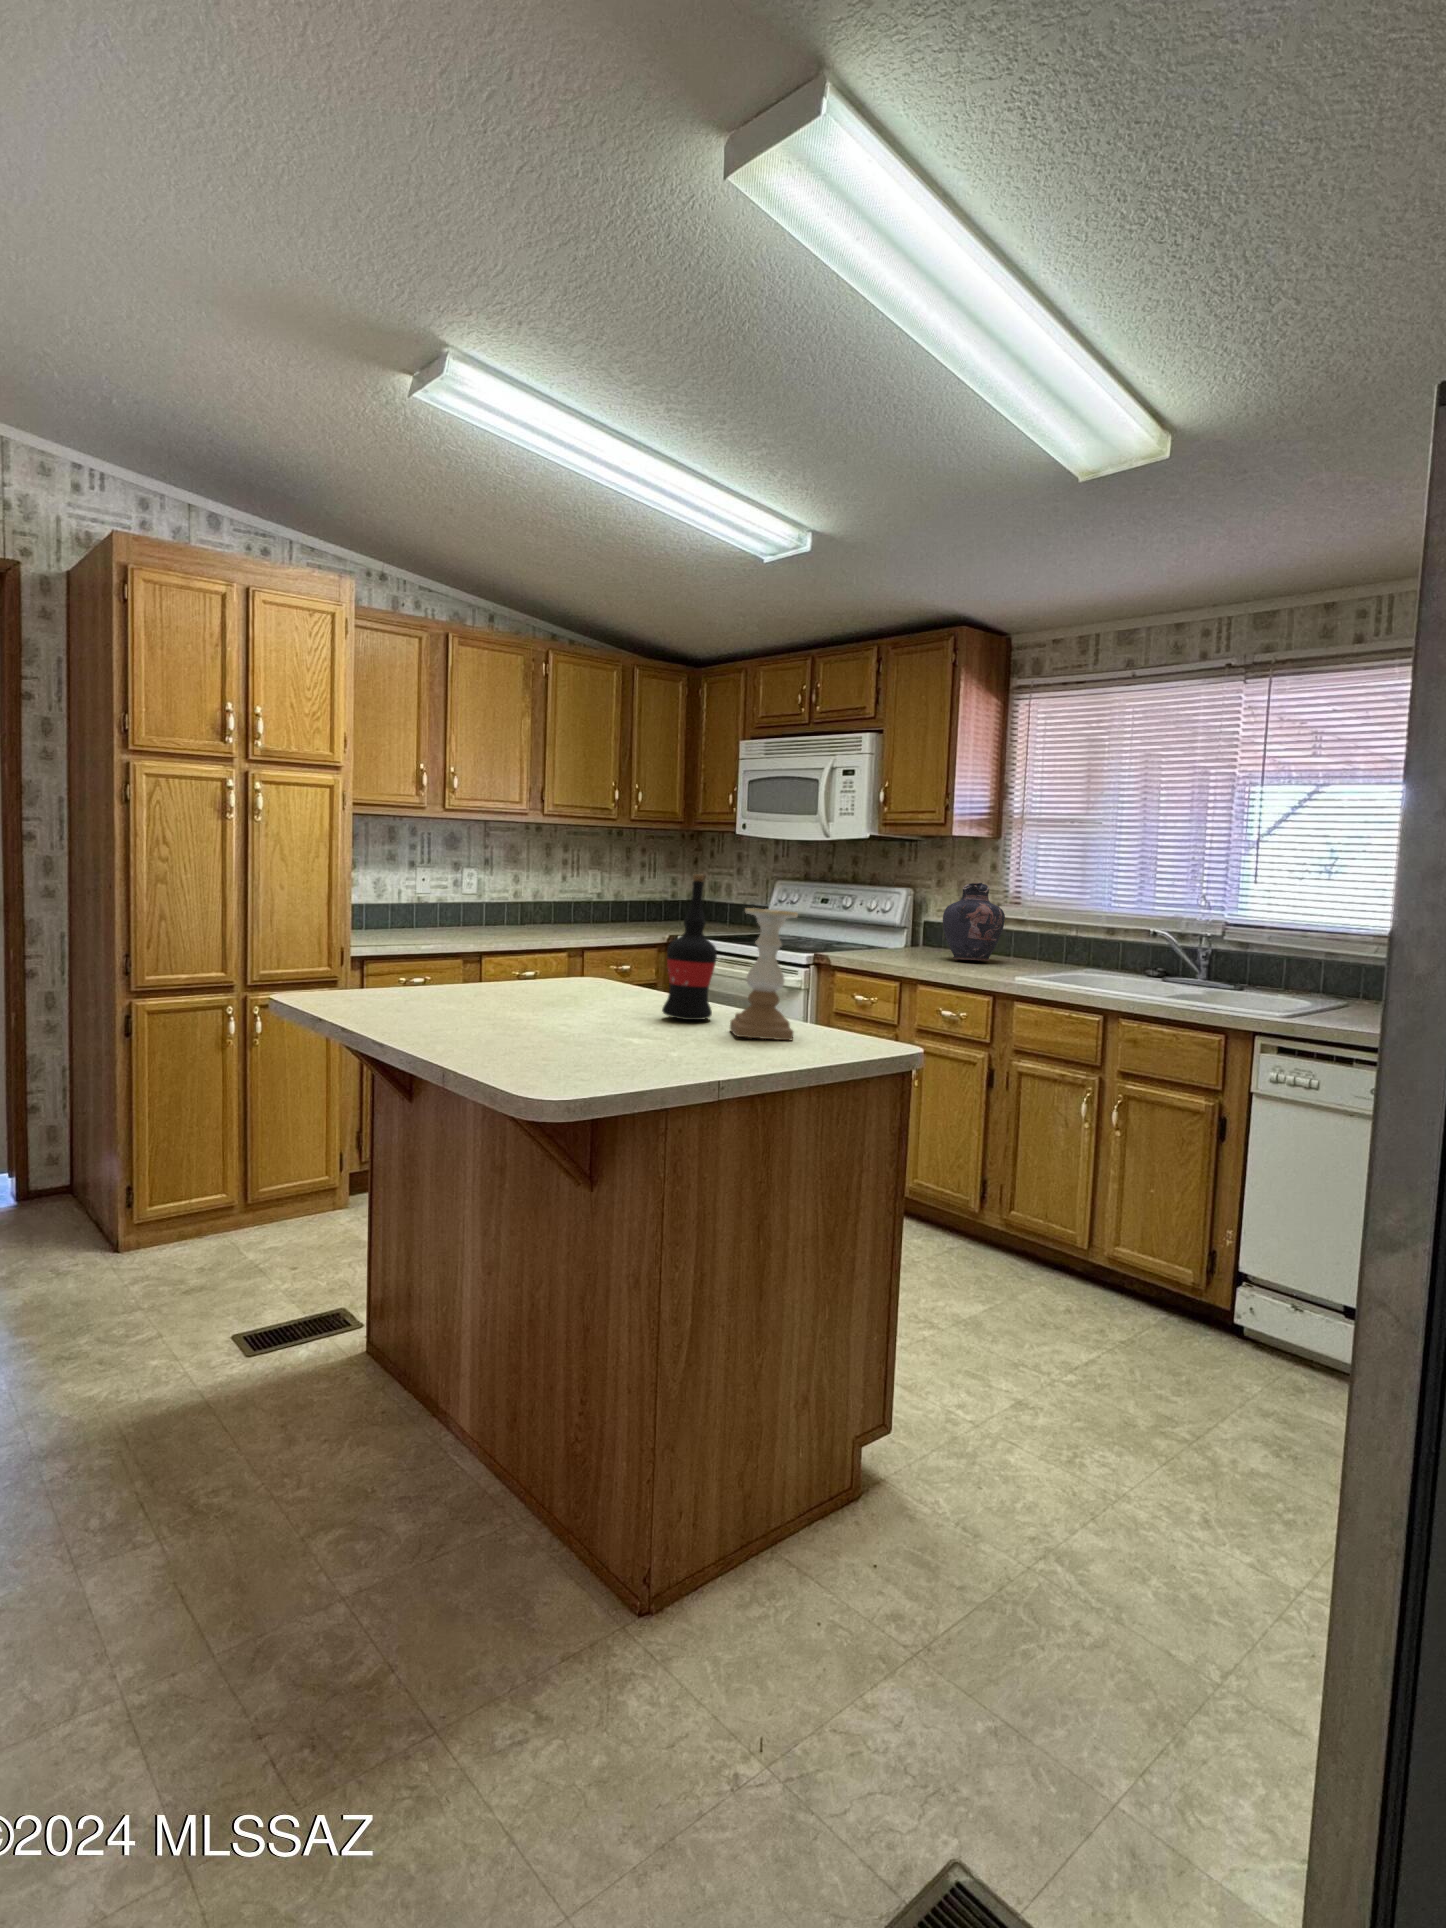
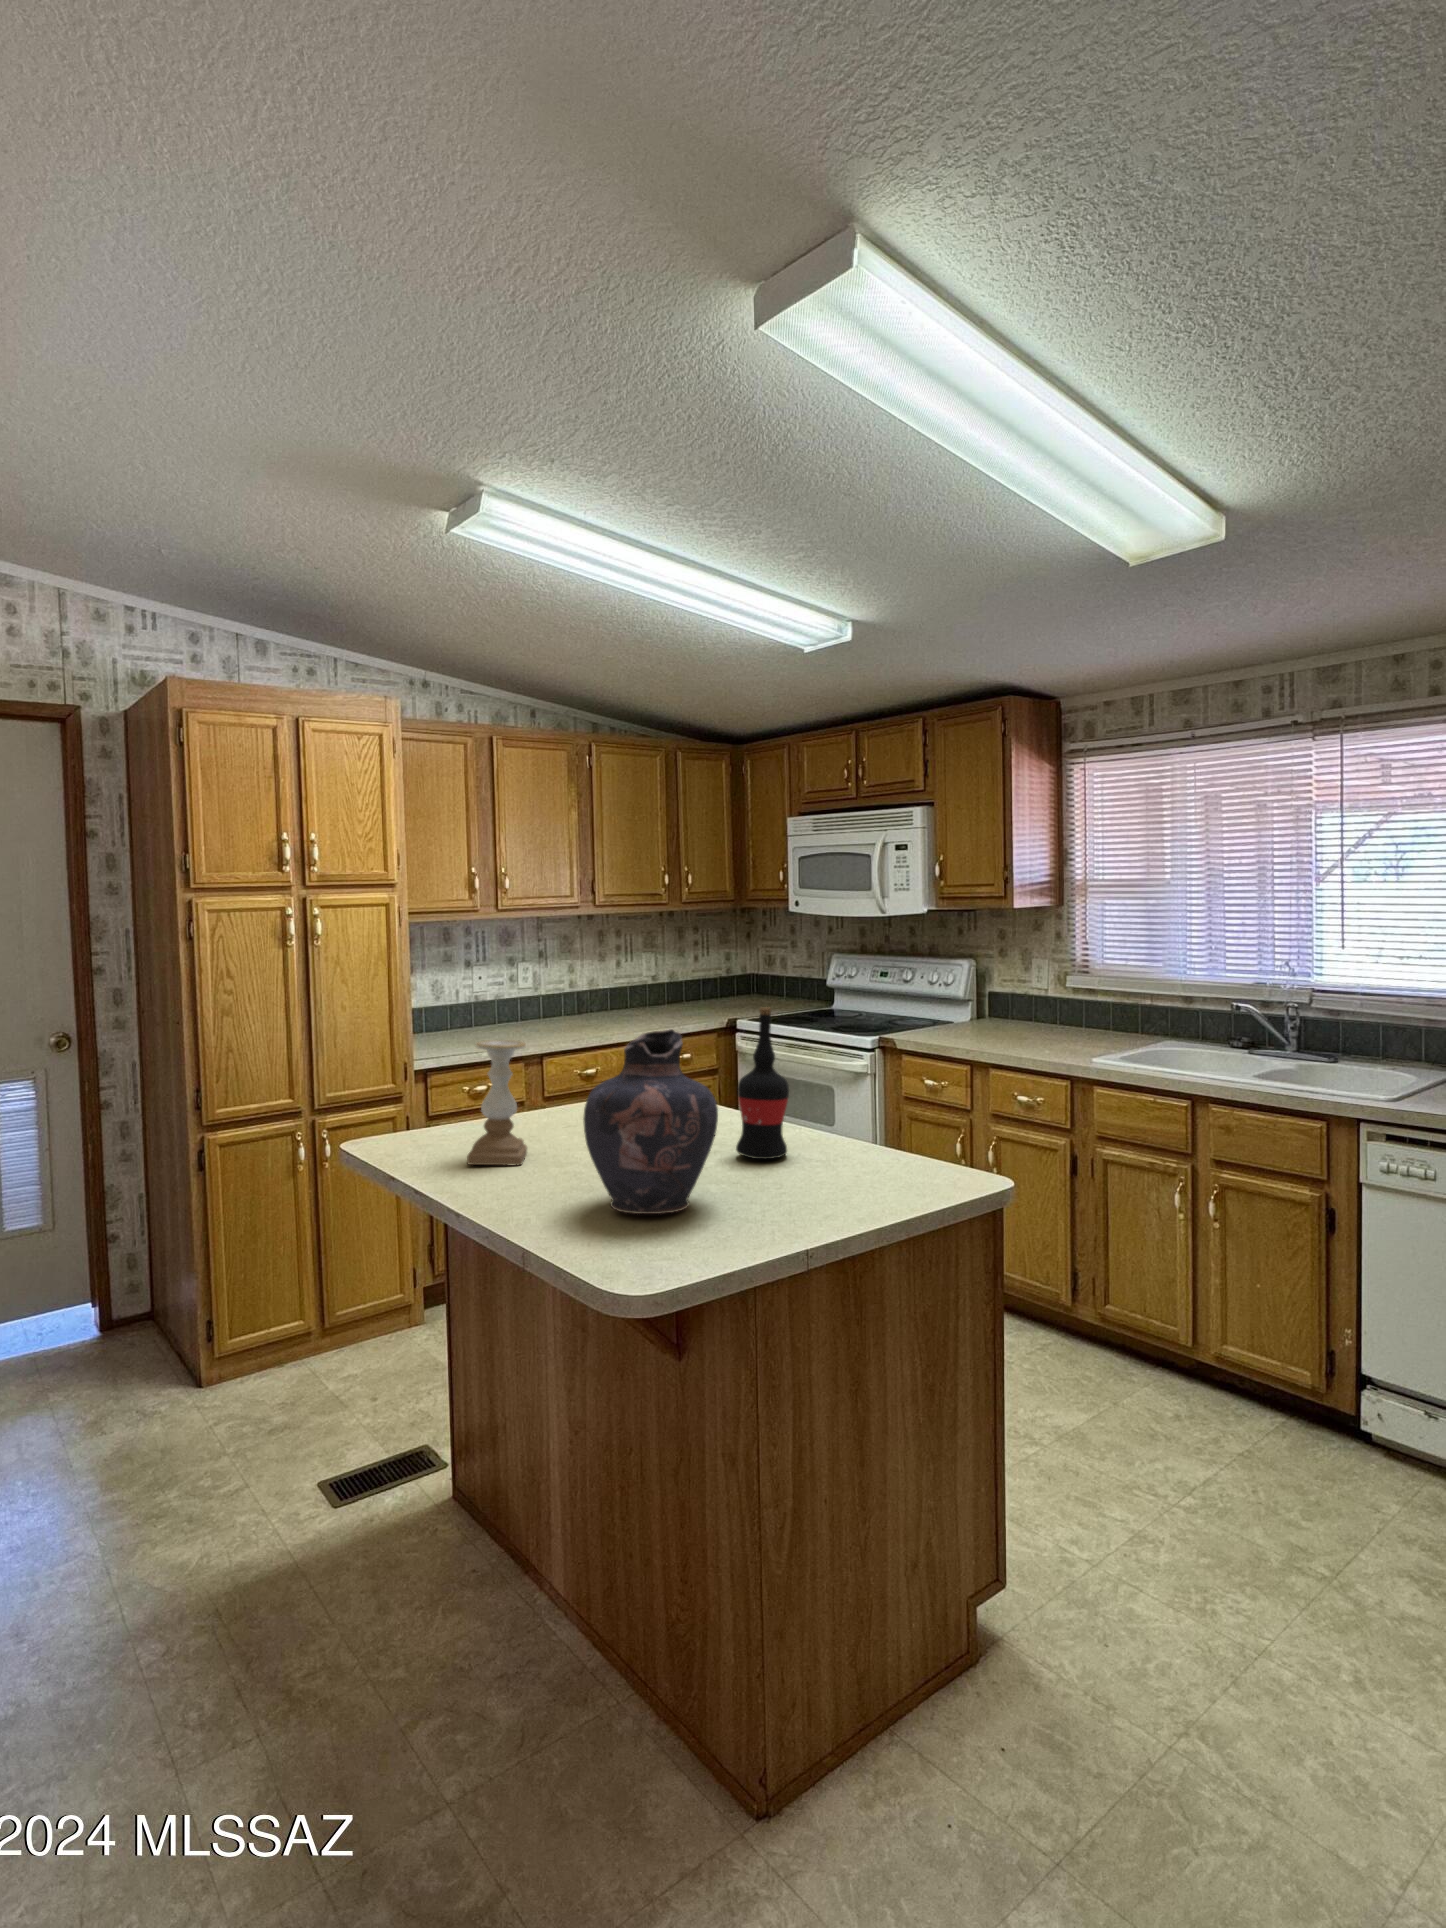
vase: present [943,883,1005,961] -> present [583,1029,718,1214]
candle holder: present [730,908,798,1040] -> present [467,1040,527,1165]

